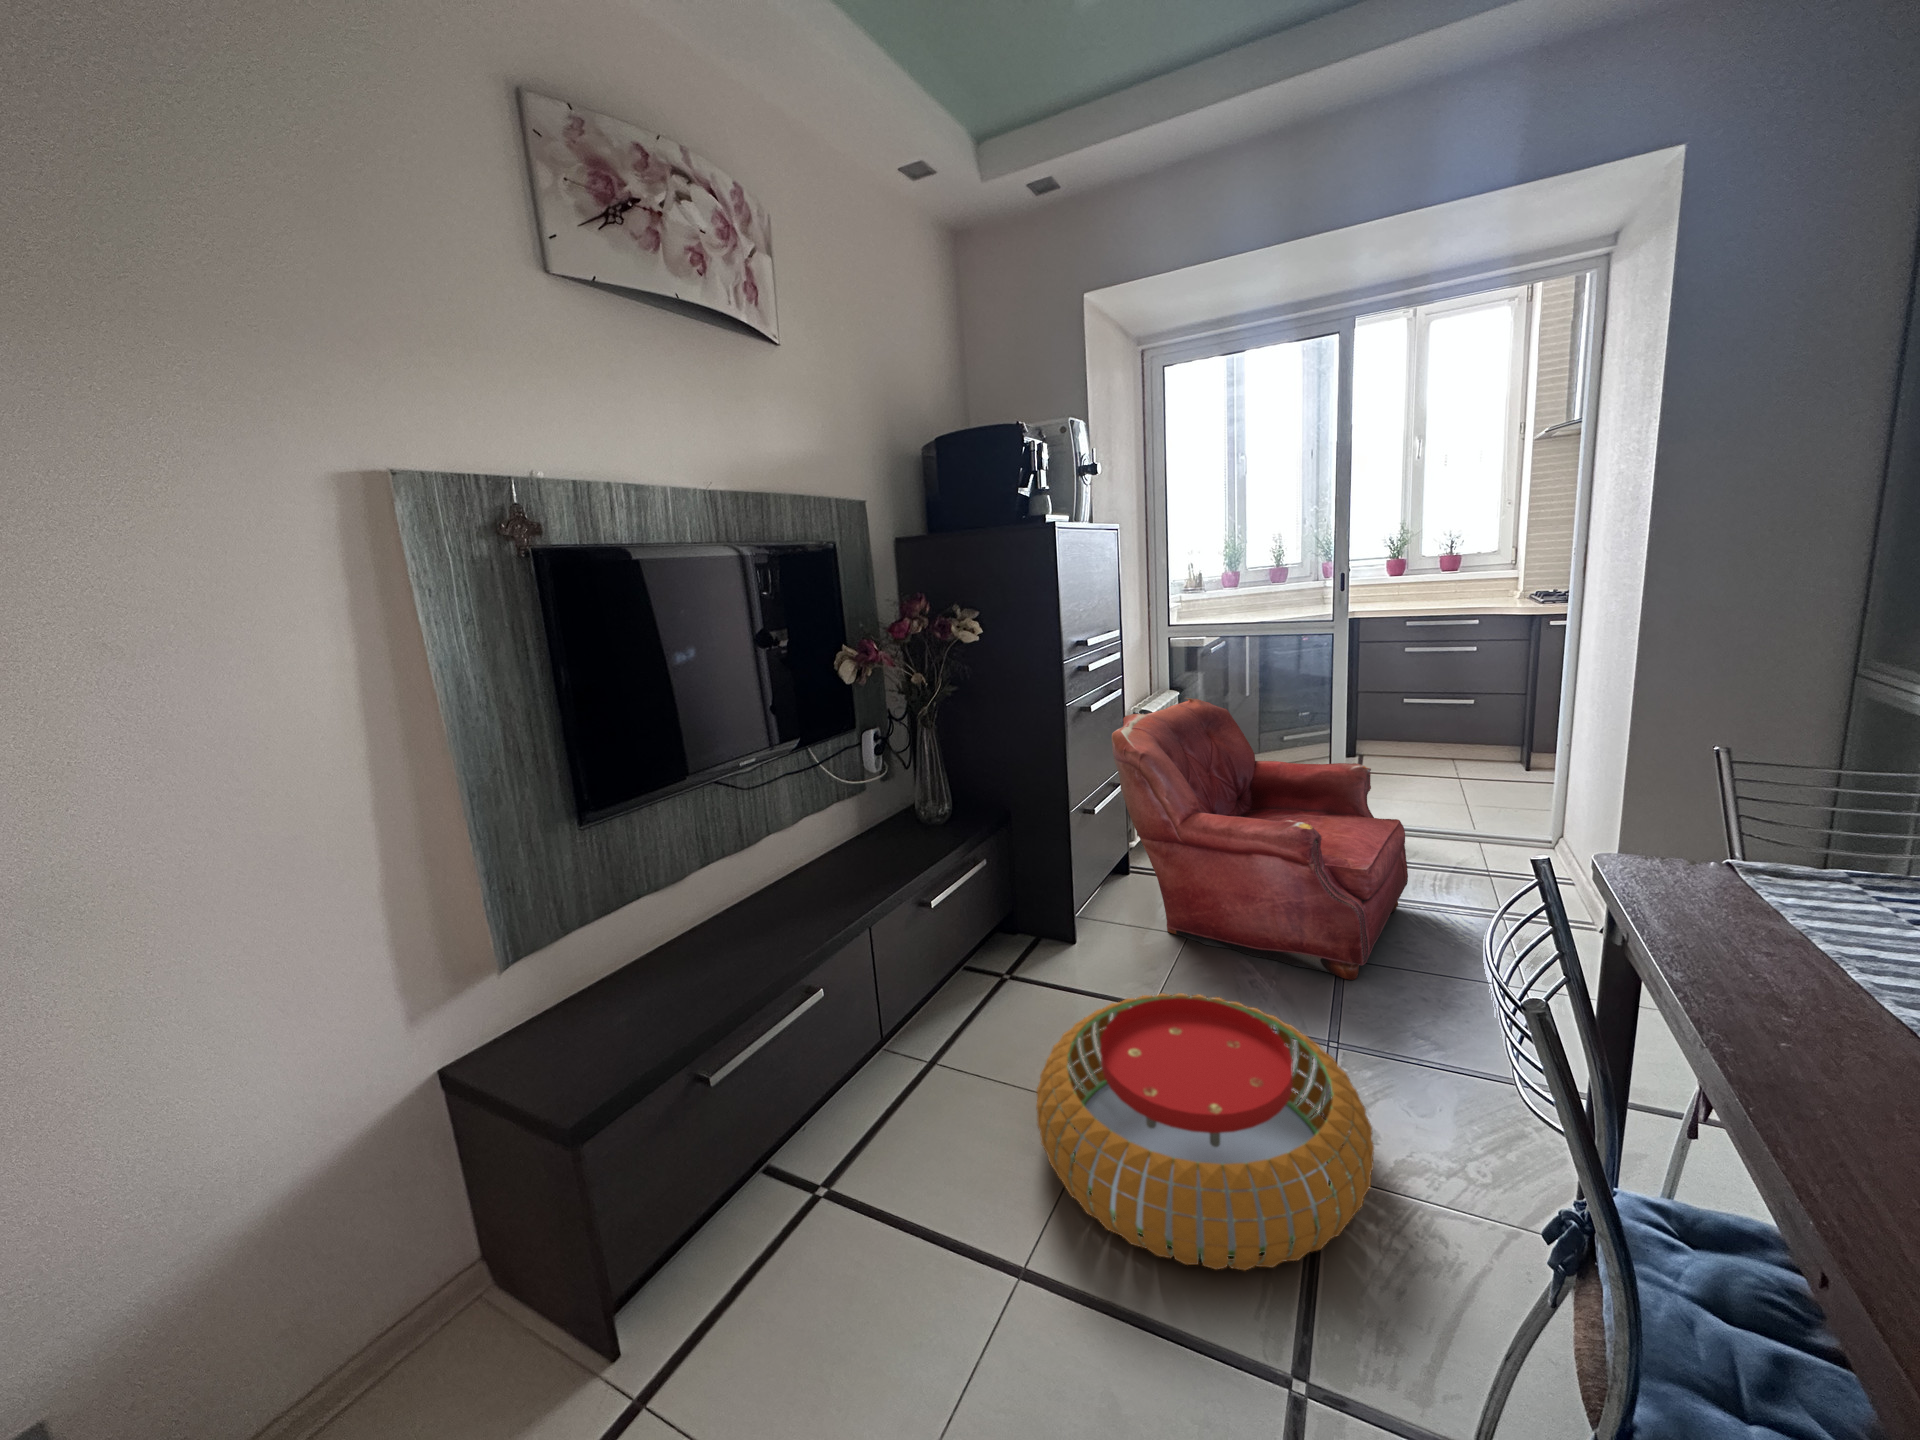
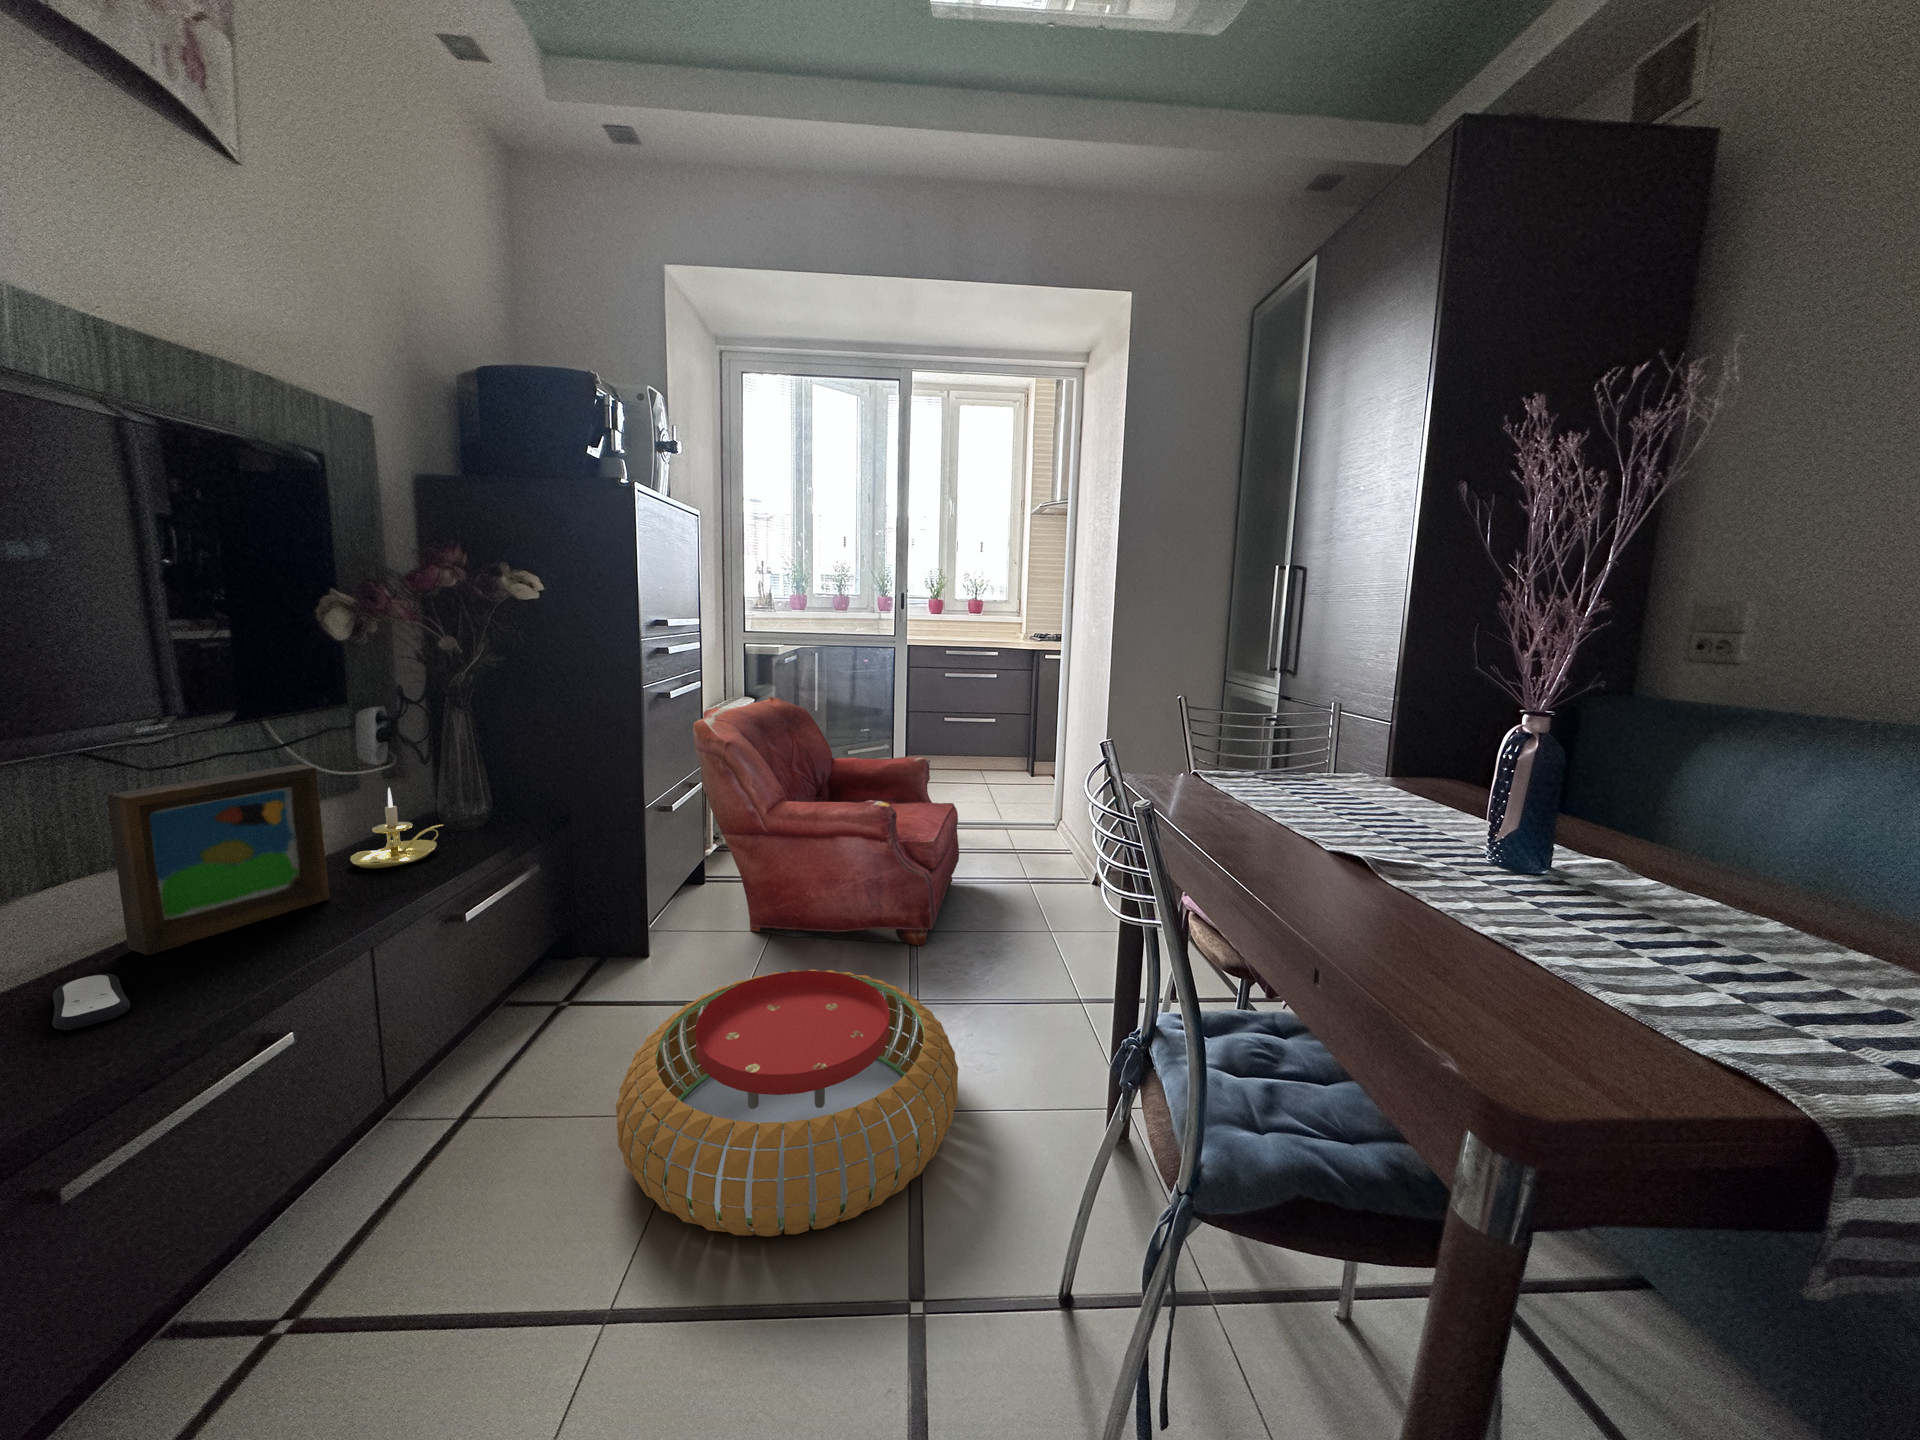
picture frame: none [730,783,847,913] -> present [108,765,330,955]
candle holder: none [861,795,918,856] -> present [350,788,443,868]
remote control: none [710,925,744,964] -> present [52,974,130,1030]

